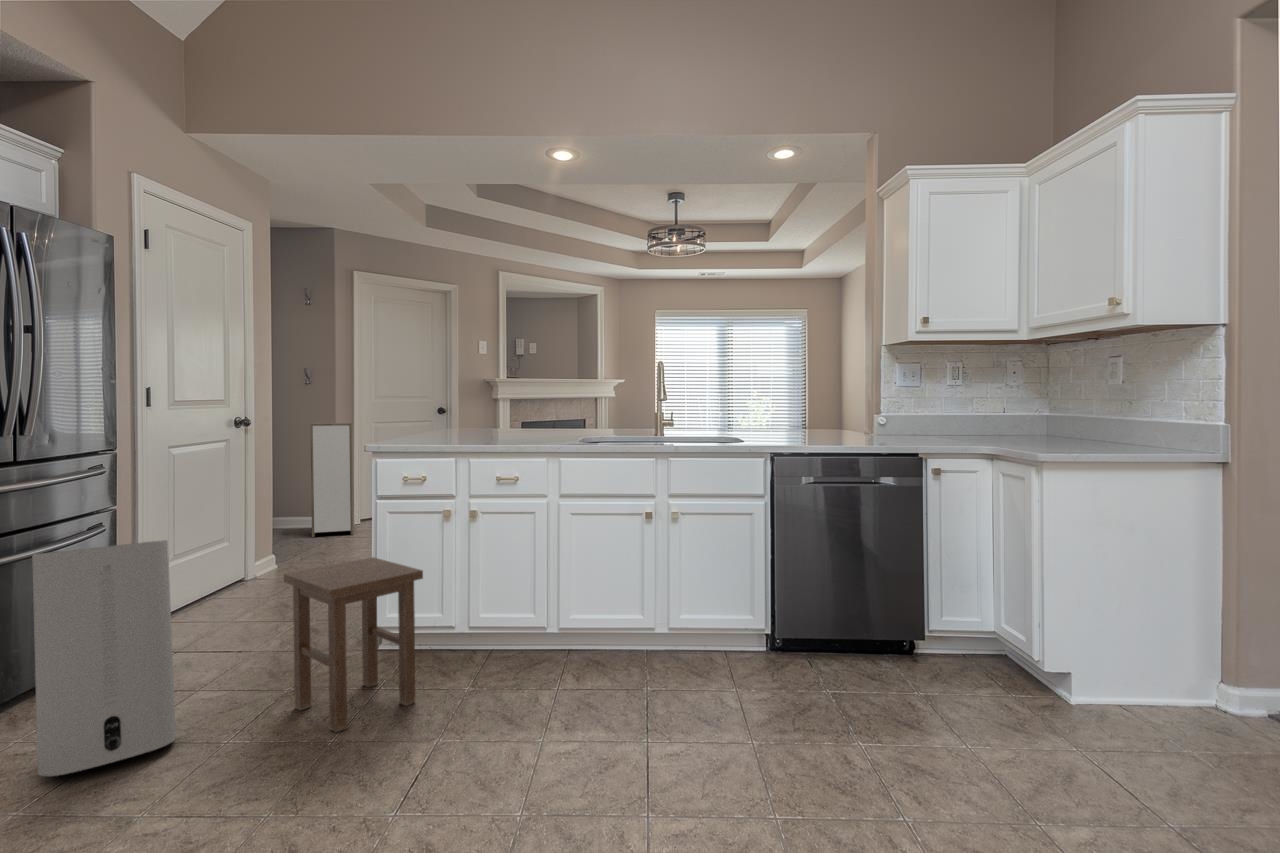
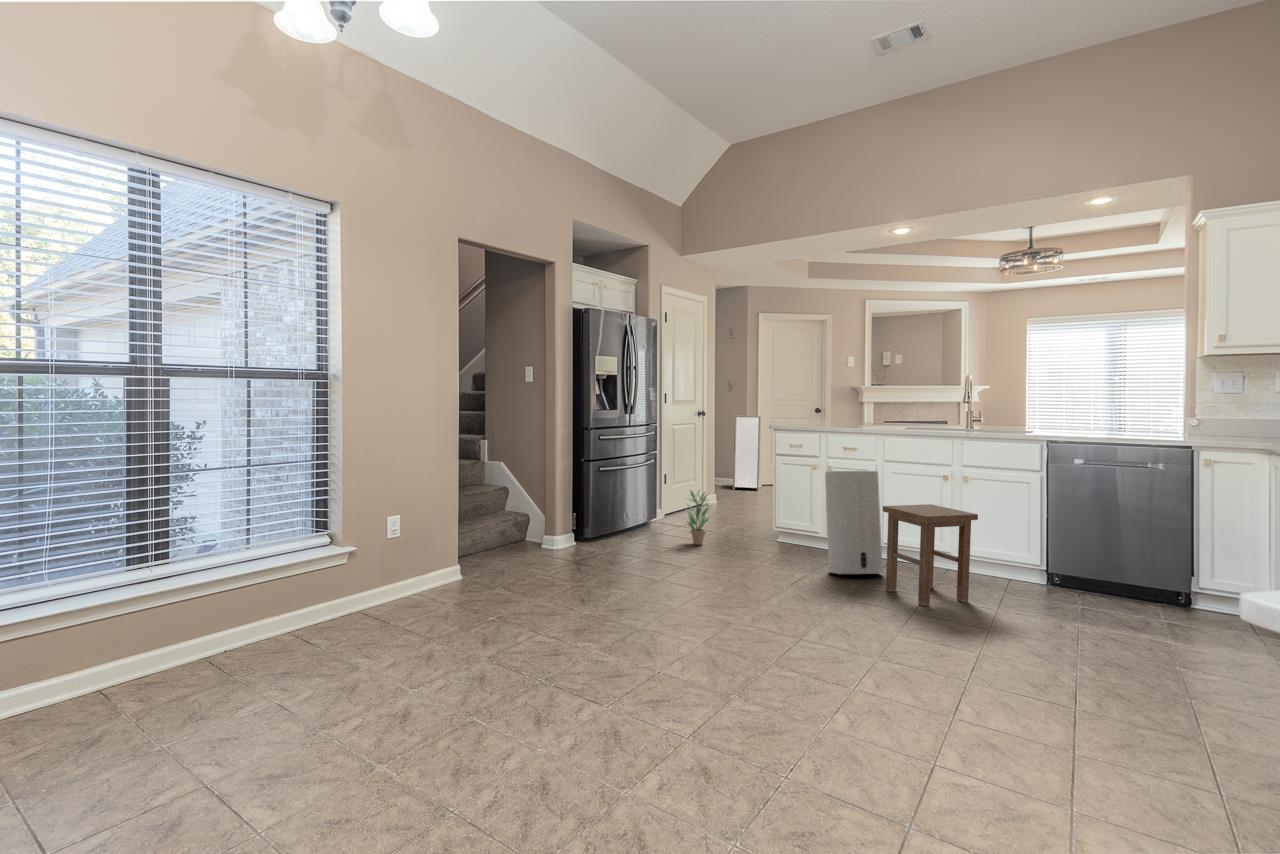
air purifier: present [32,540,176,776] -> present [825,471,883,575]
stool: present [284,557,423,732] -> present [883,504,978,606]
potted plant: none [191,576,259,685] -> present [687,491,710,545]

